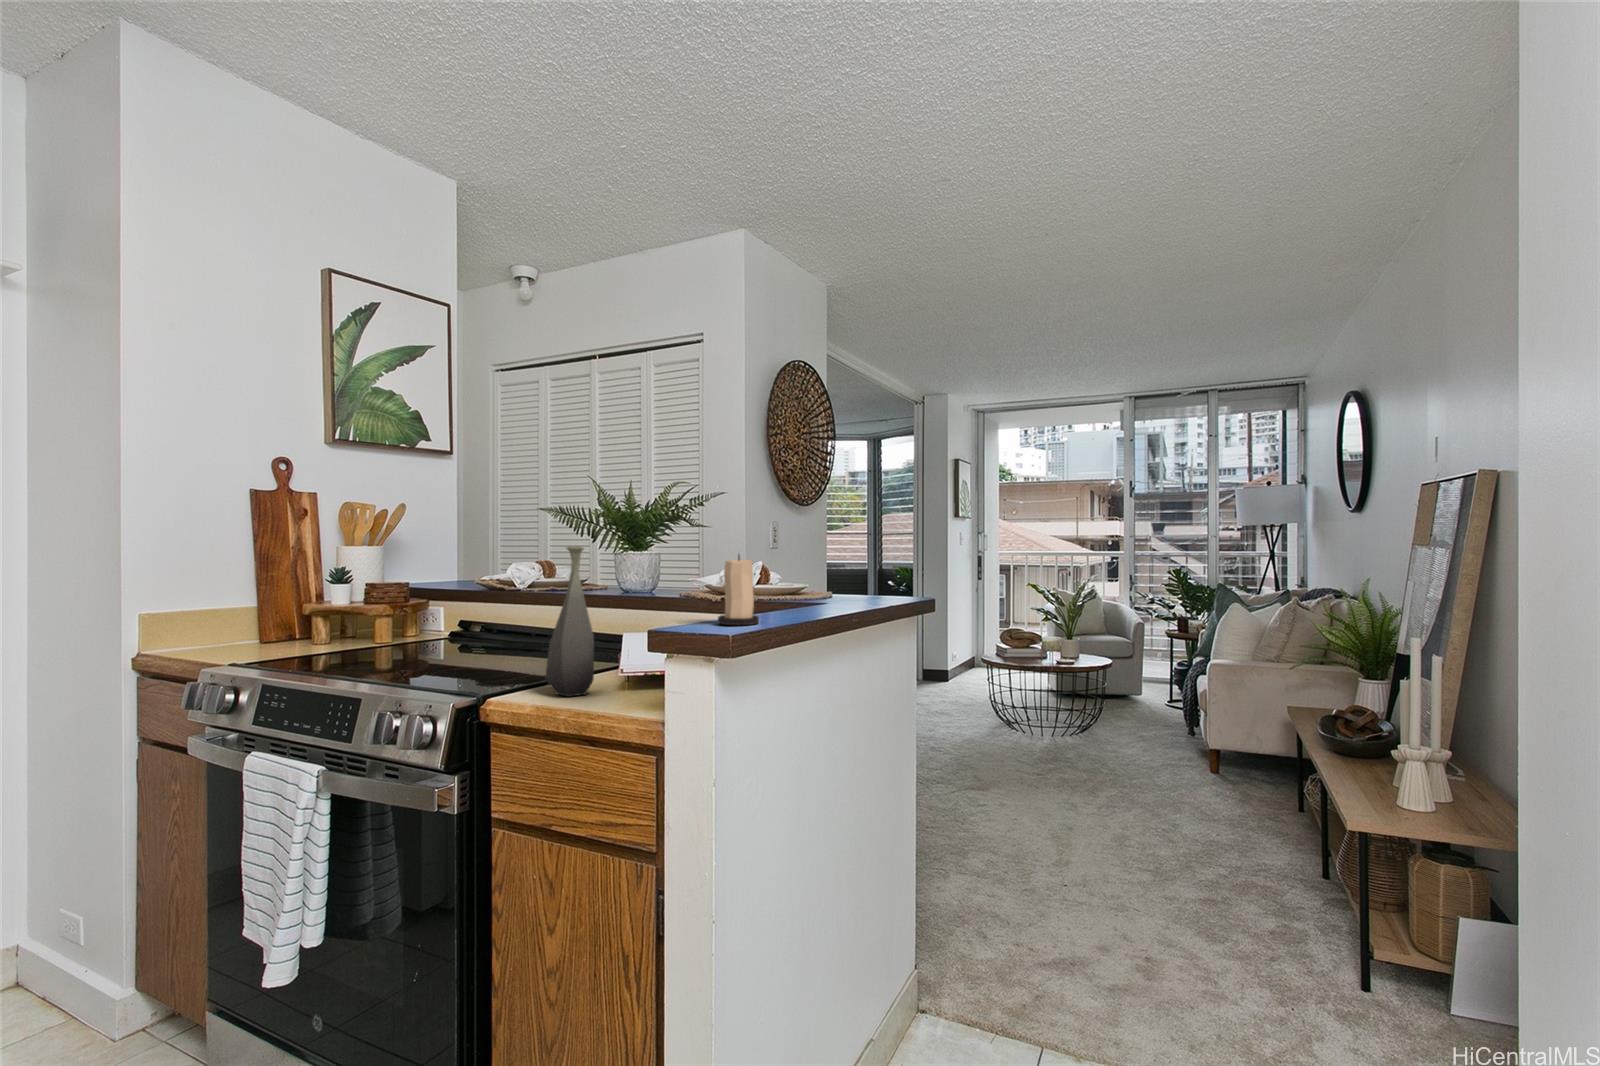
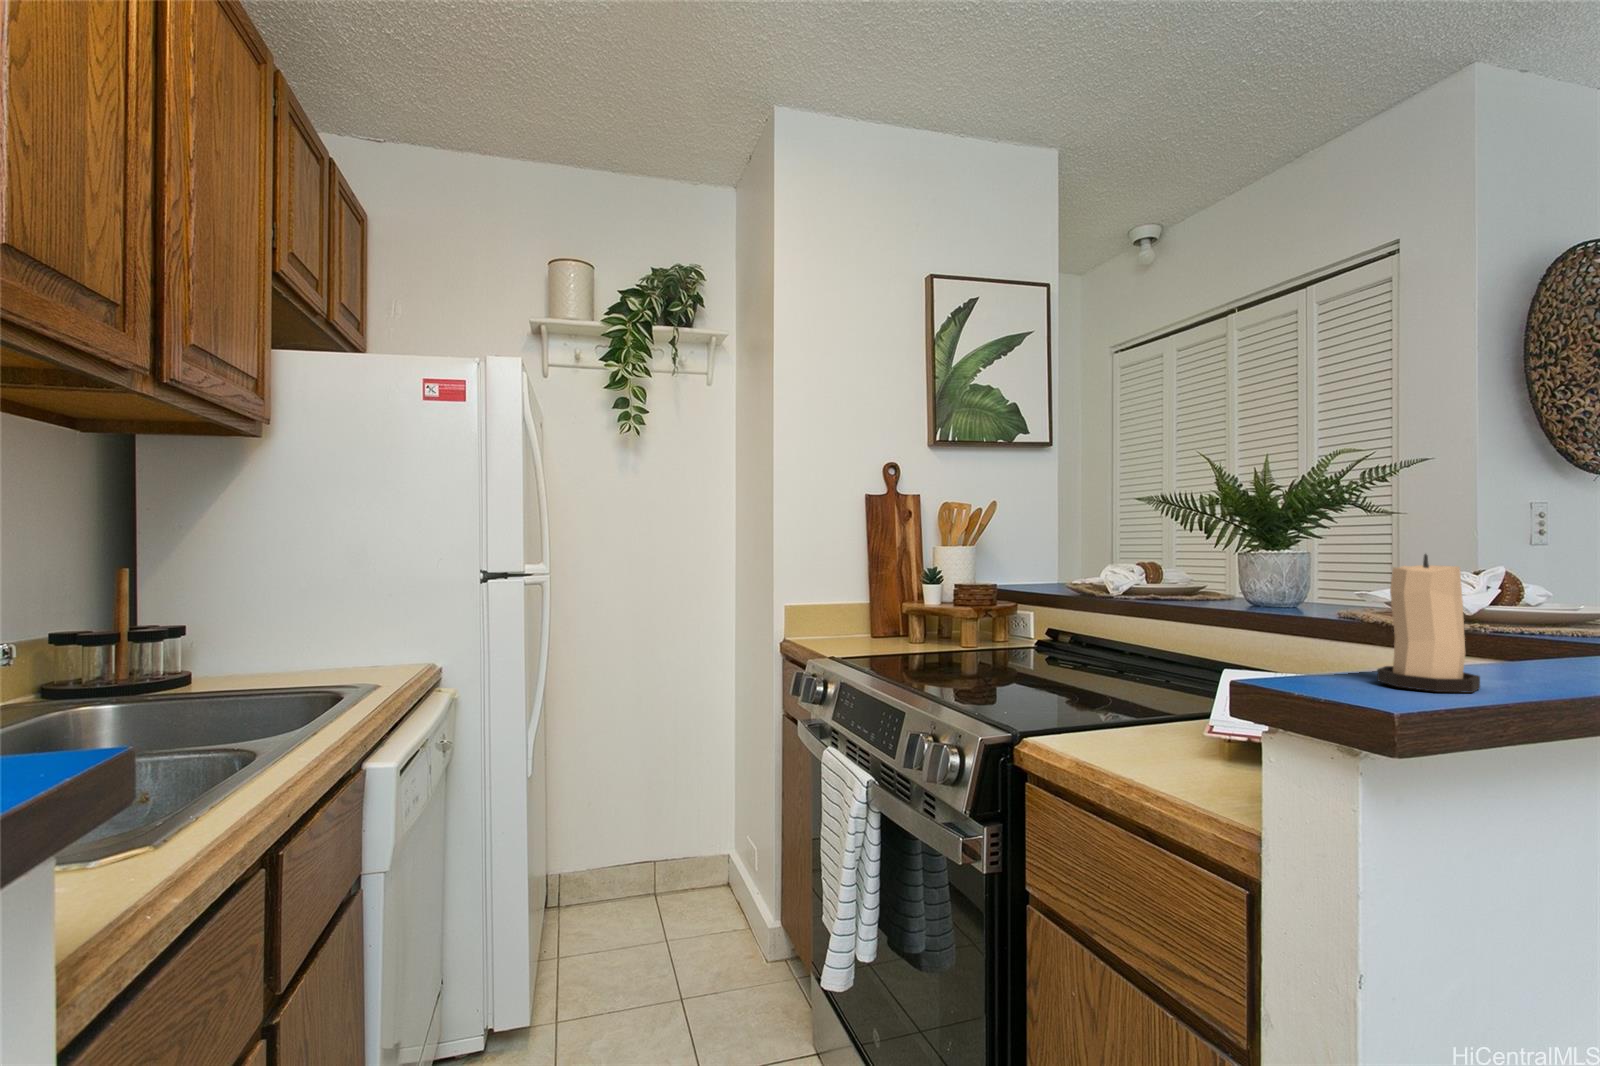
bottle: present [545,546,594,697] -> none [1096,543,1169,755]

